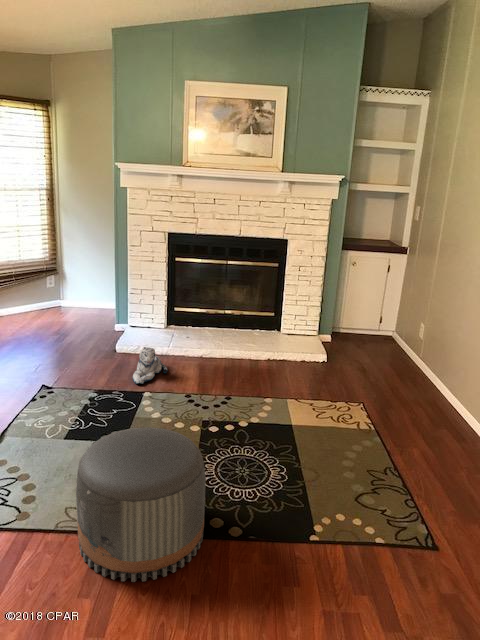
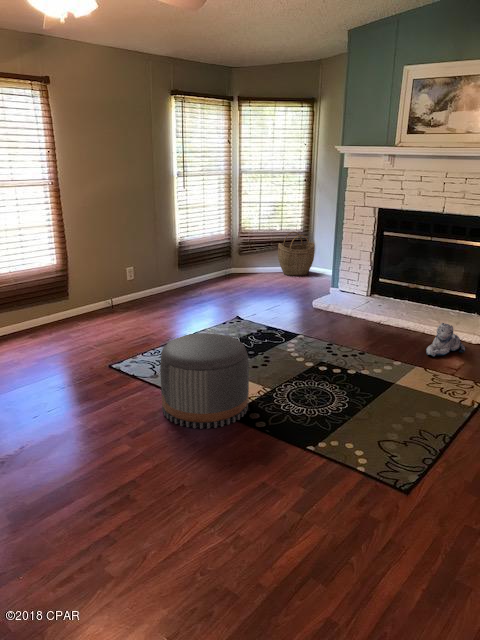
woven basket: none [25,261,73,315] -> present [278,232,315,276]
plush toy: present [133,347,167,384] -> present [426,323,465,357]

